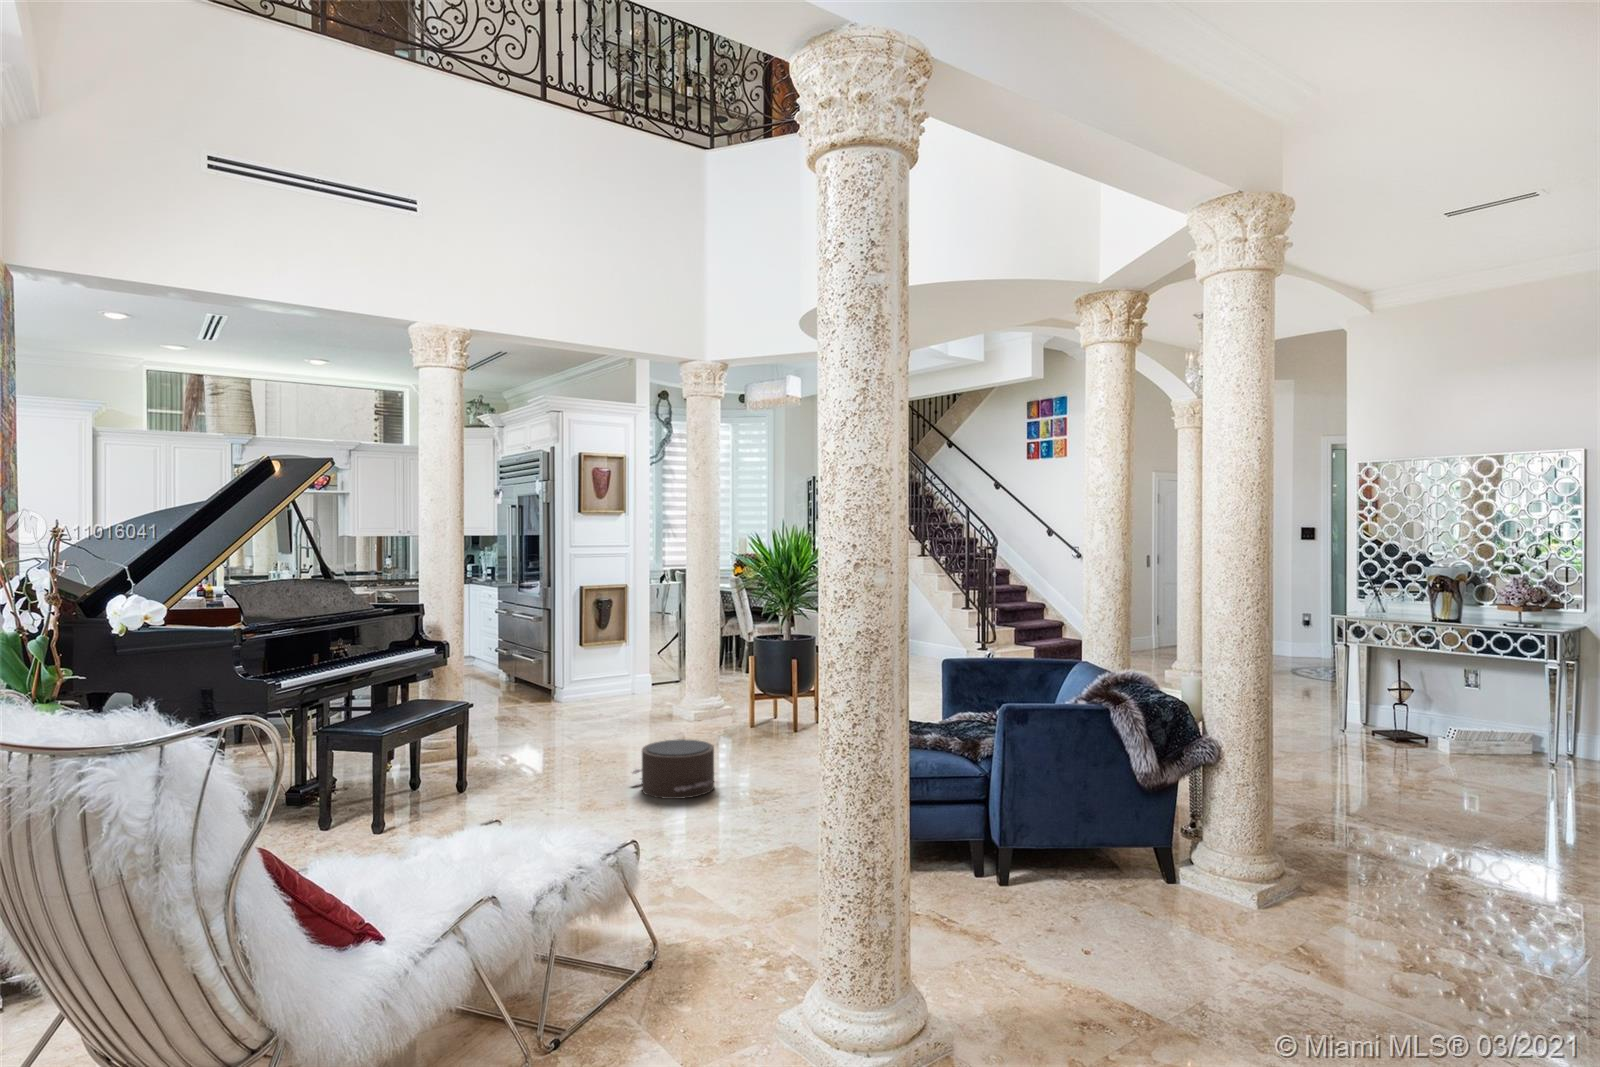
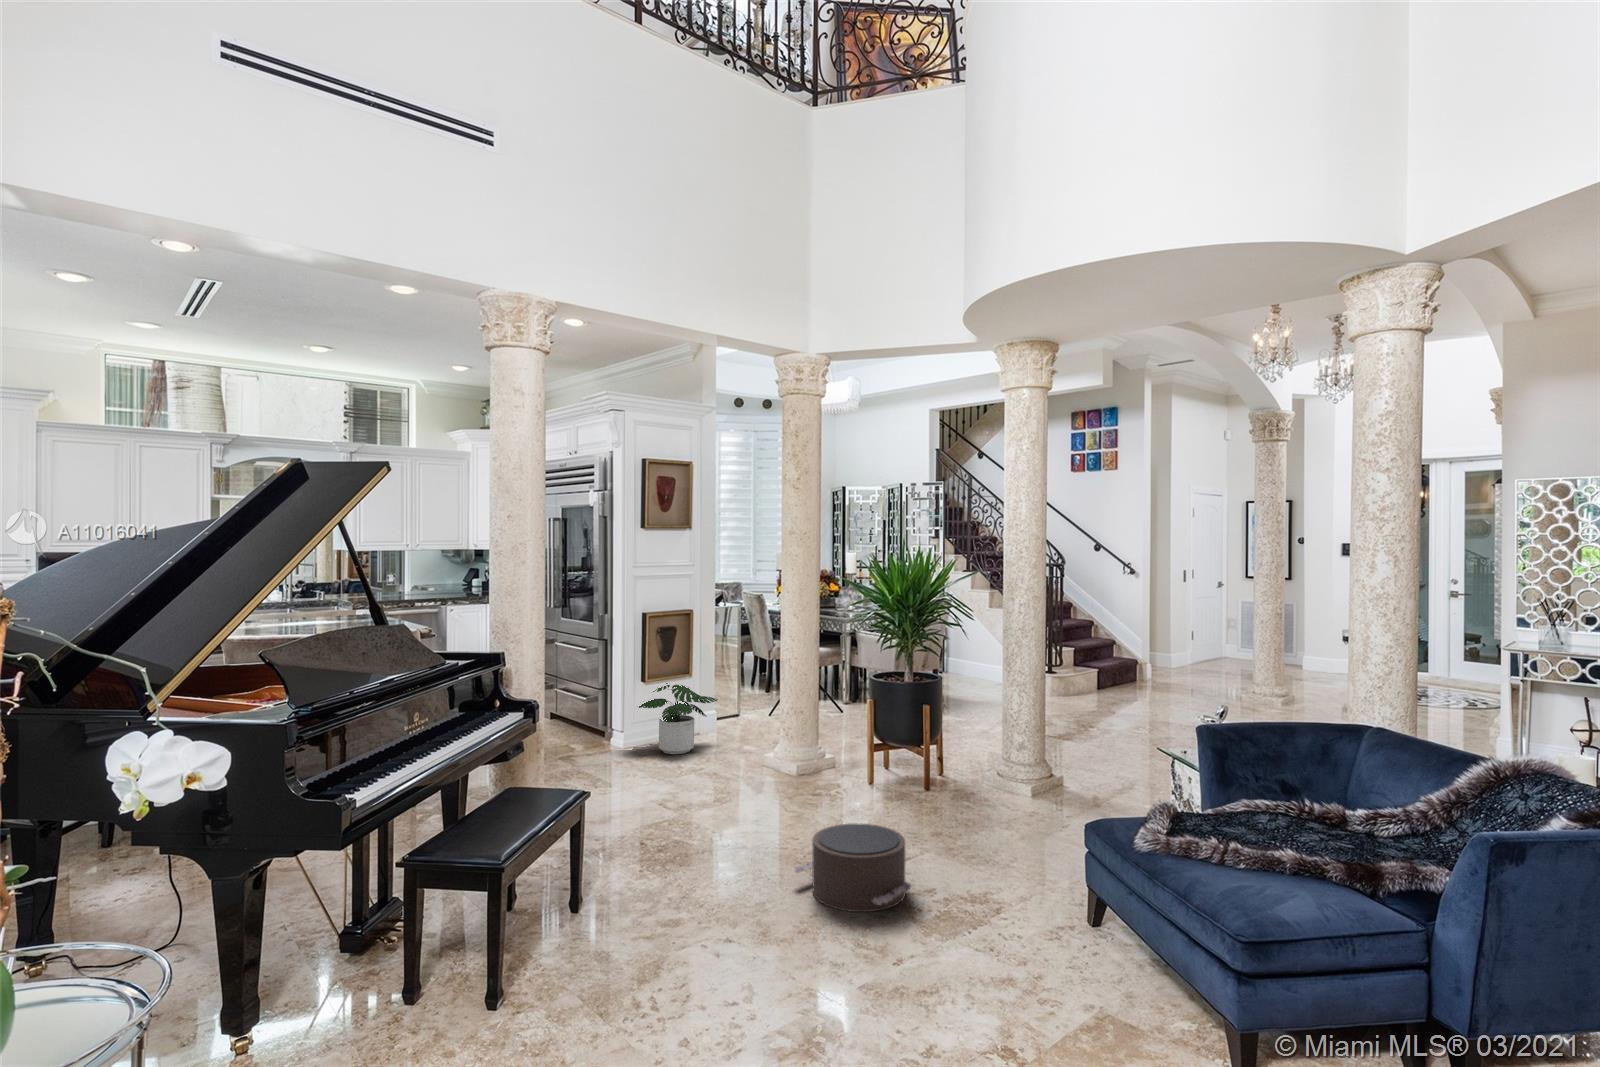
potted plant: none [573,645,649,706] -> present [639,683,717,754]

